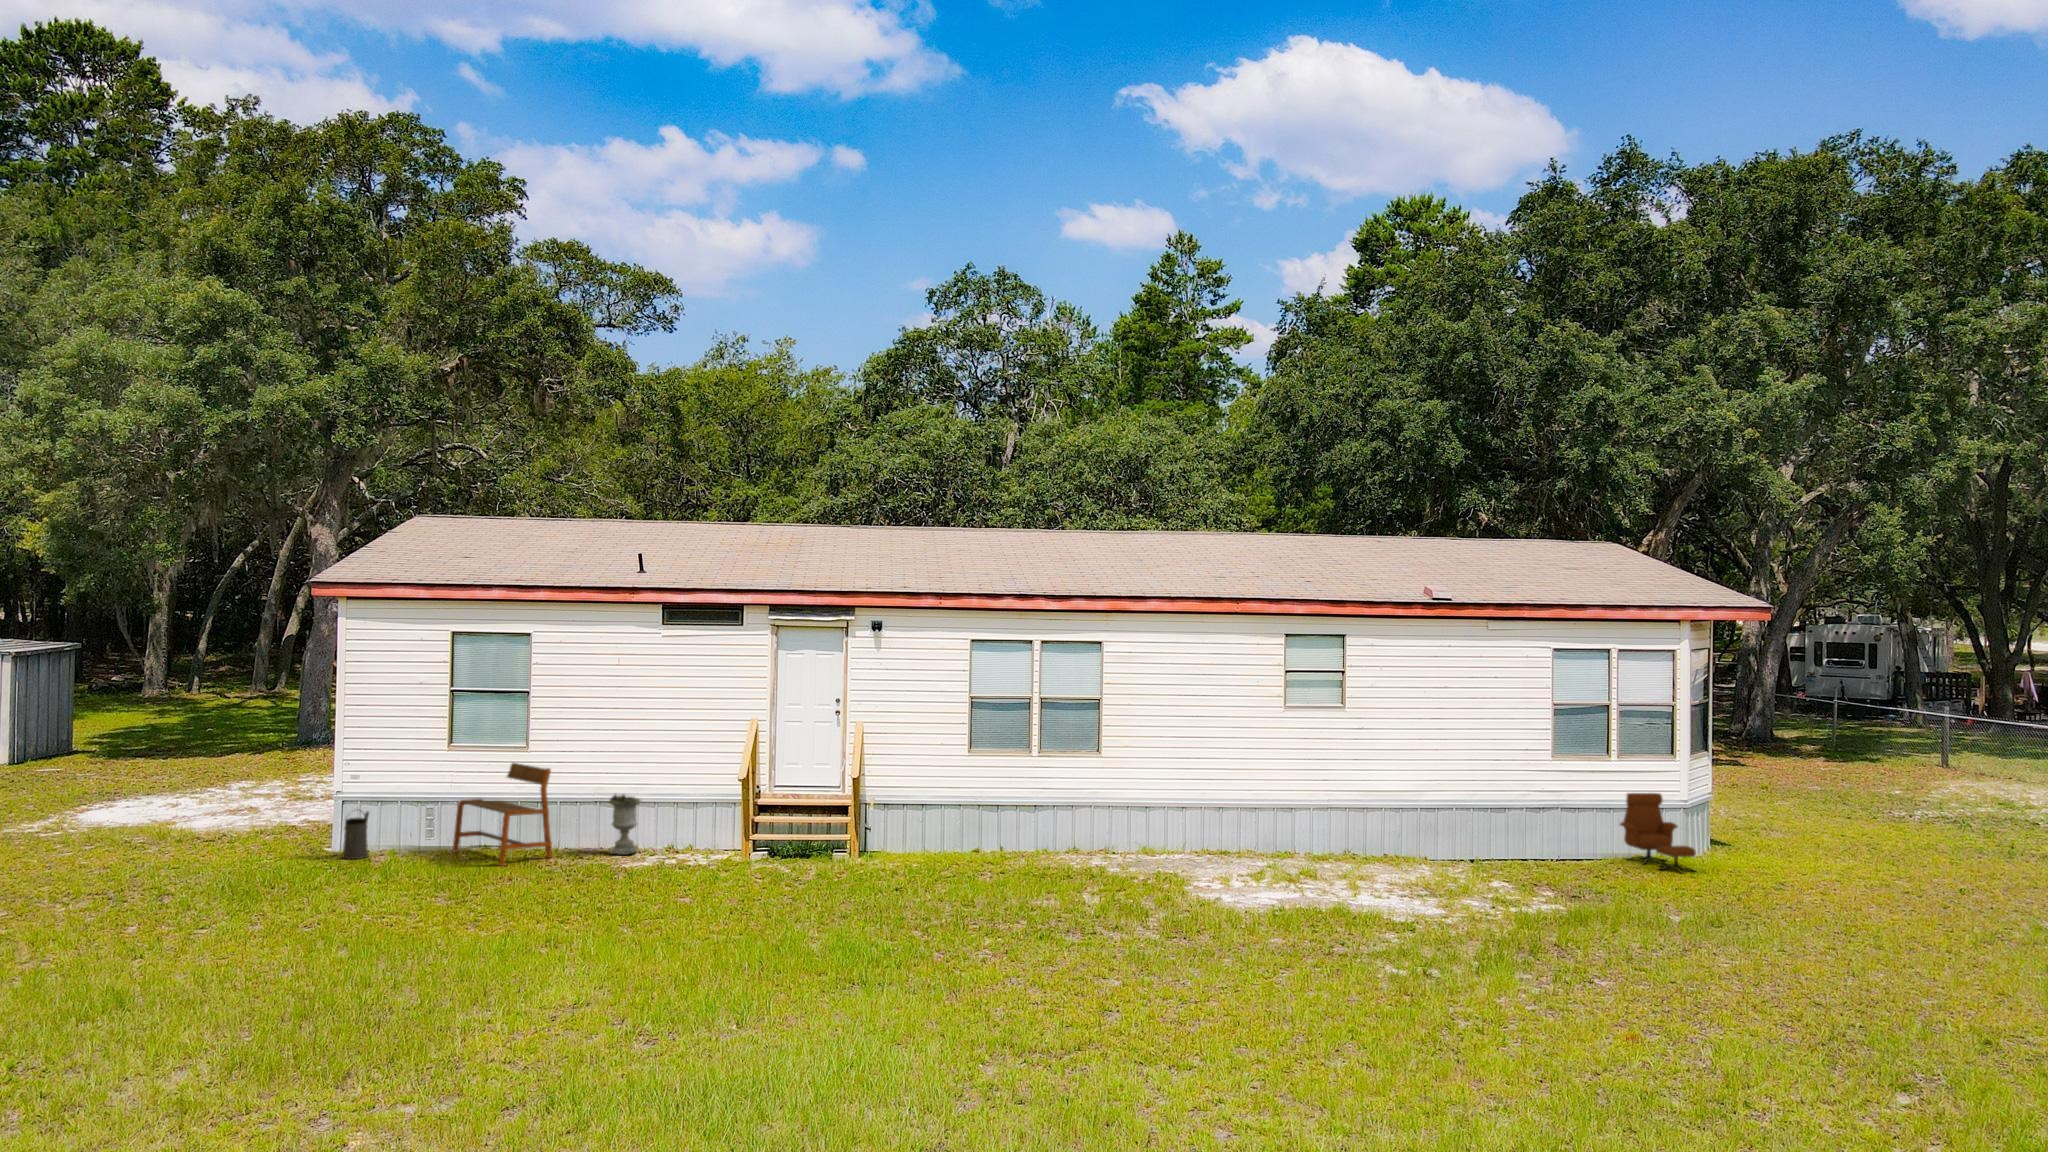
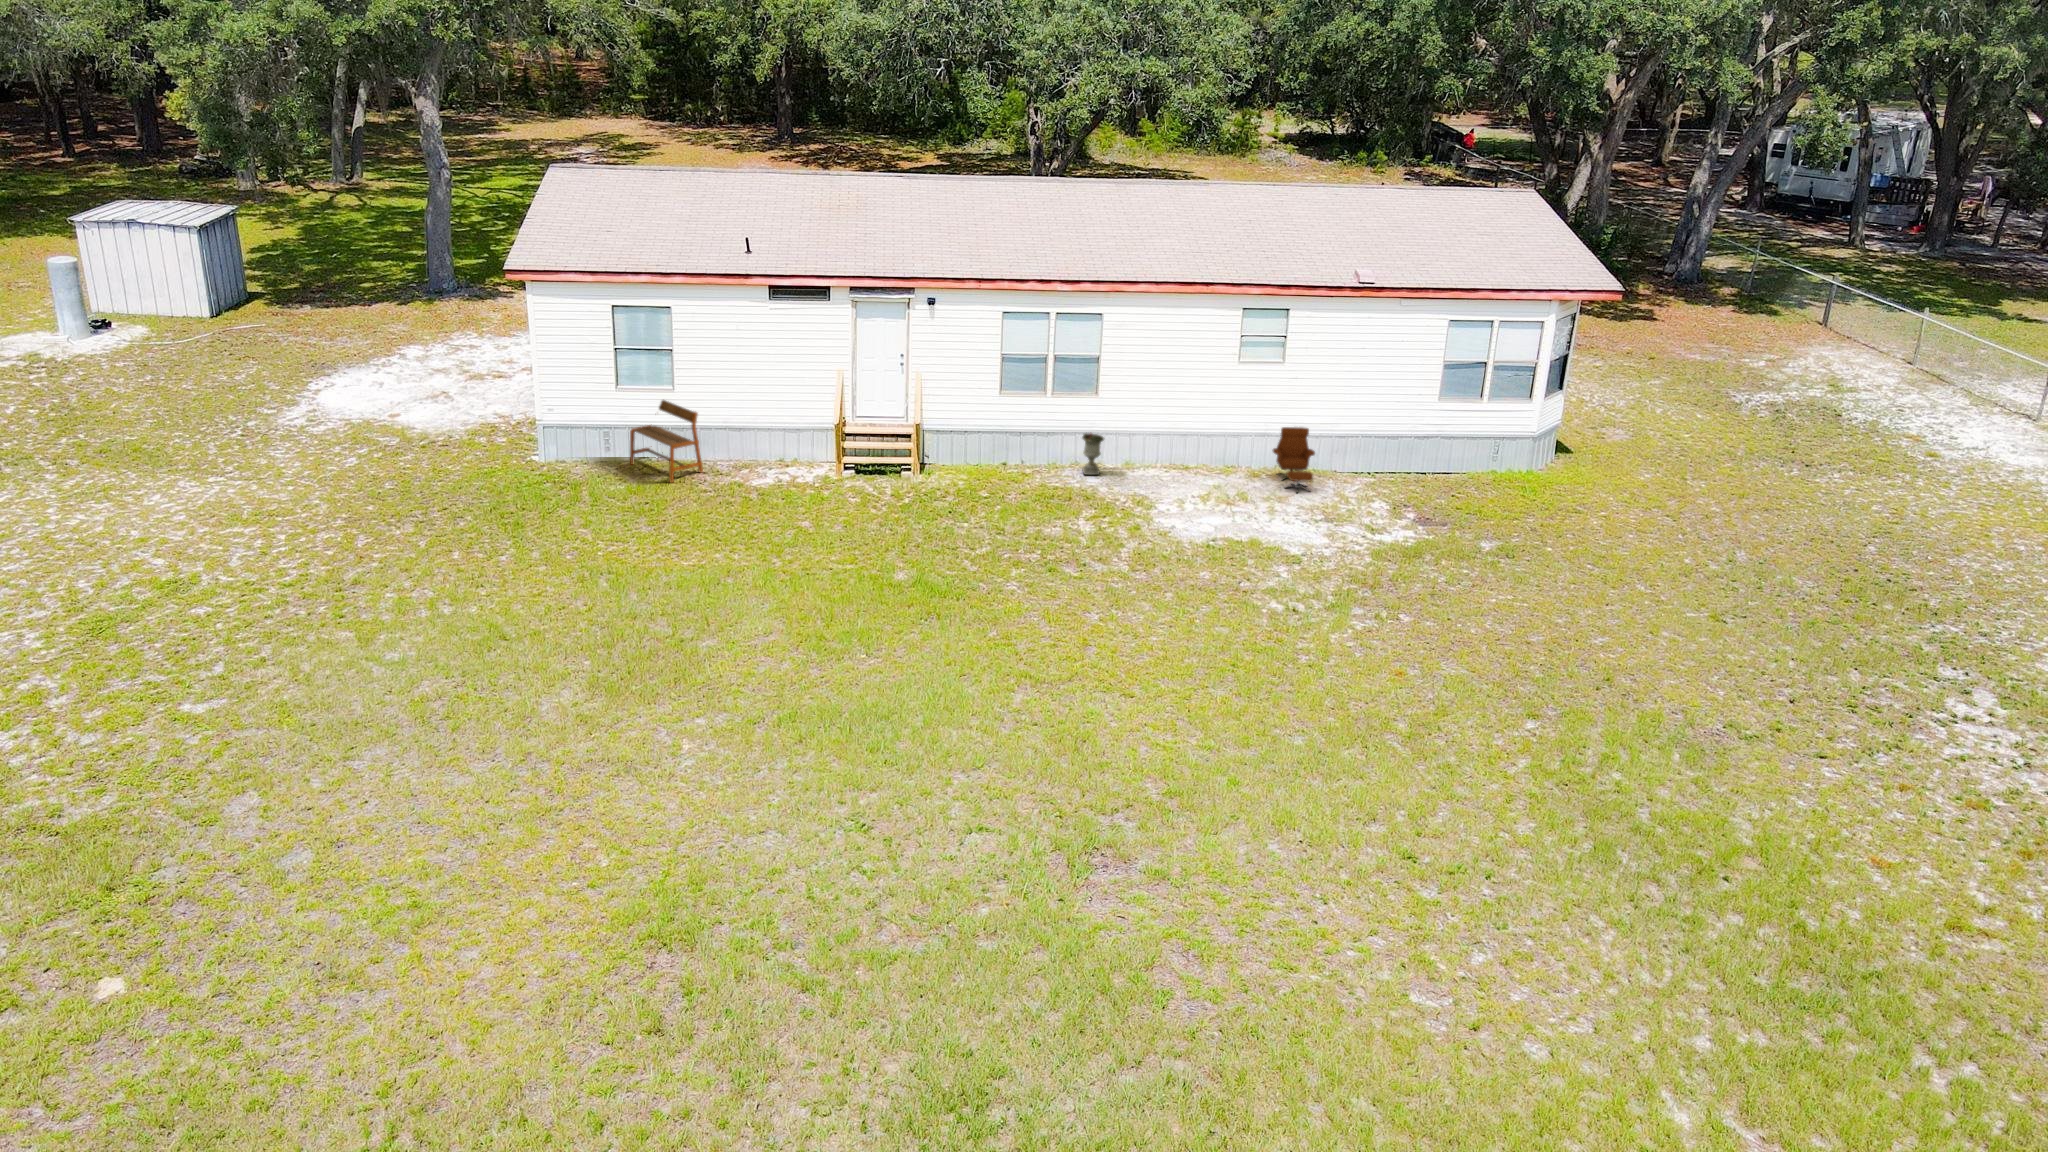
lounge chair: present [1620,793,1696,874] -> present [1273,427,1315,491]
planter: present [609,794,641,855] -> present [1082,433,1104,475]
watering can: present [342,812,369,859] -> none [555,435,574,474]

